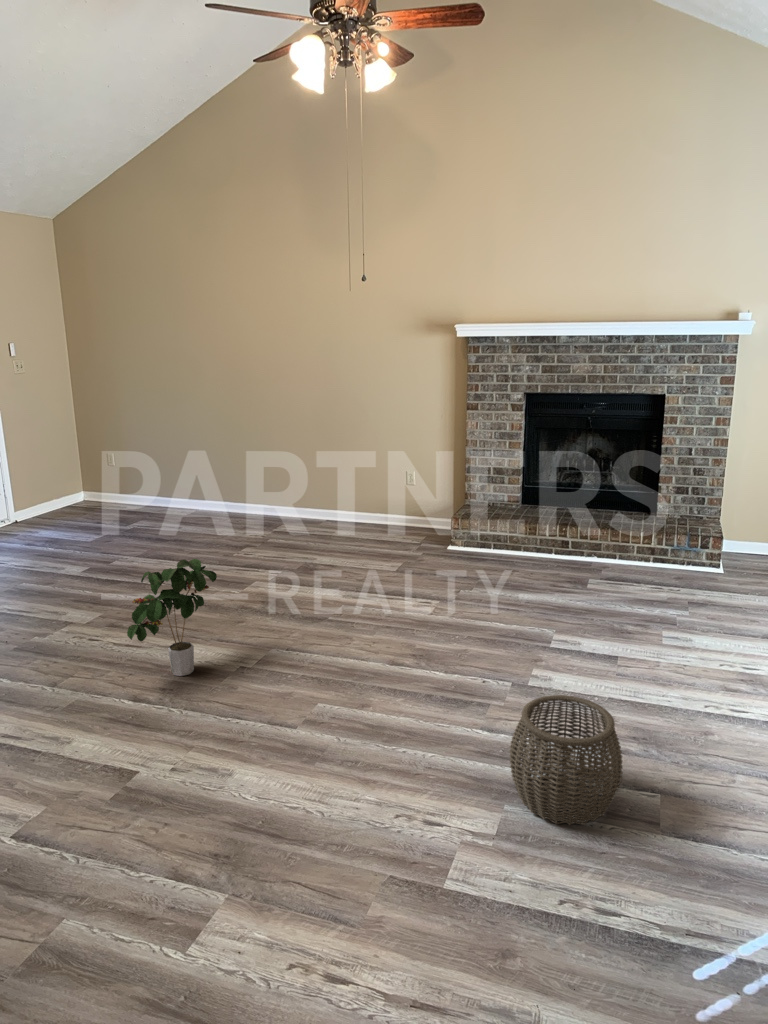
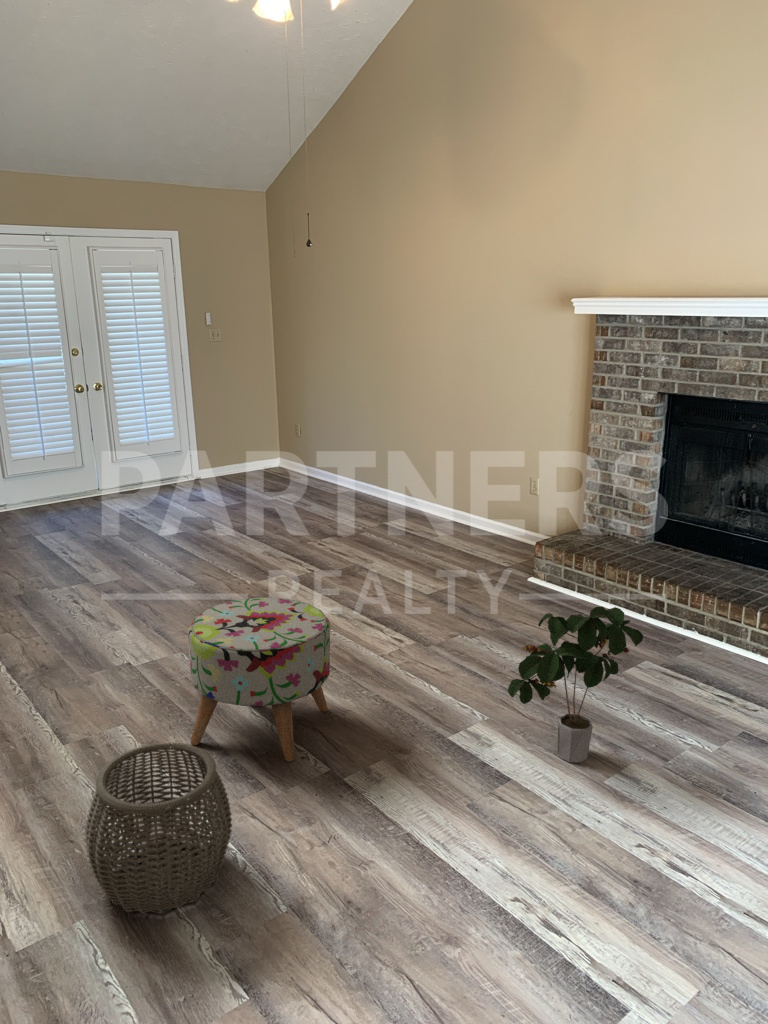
potted plant: present [127,559,217,676] -> present [508,607,643,763]
ottoman: none [397,588,514,722] -> present [188,598,330,762]

